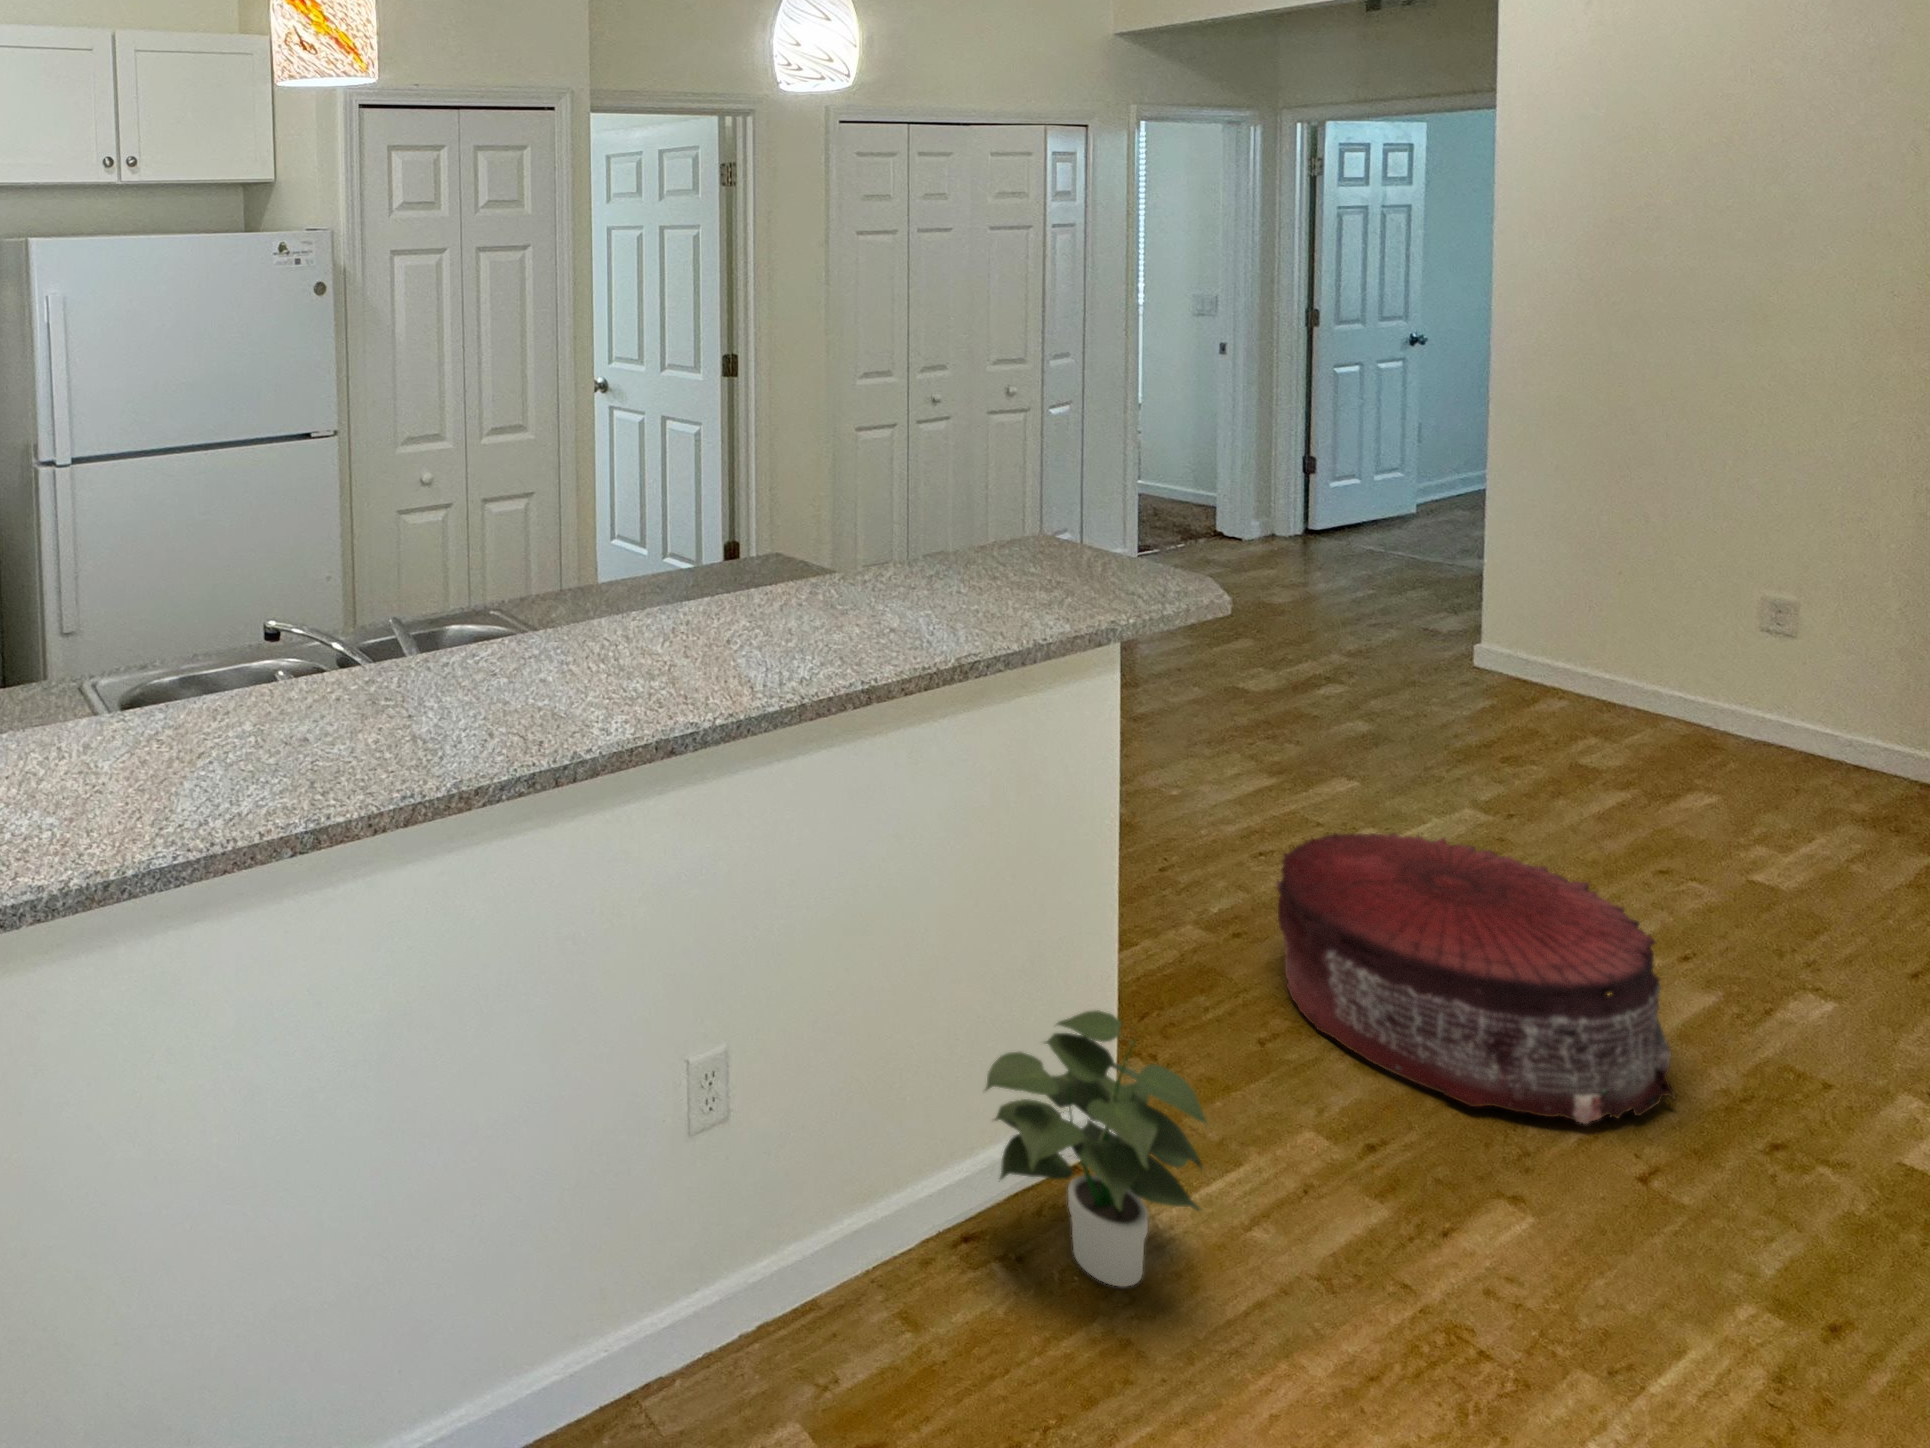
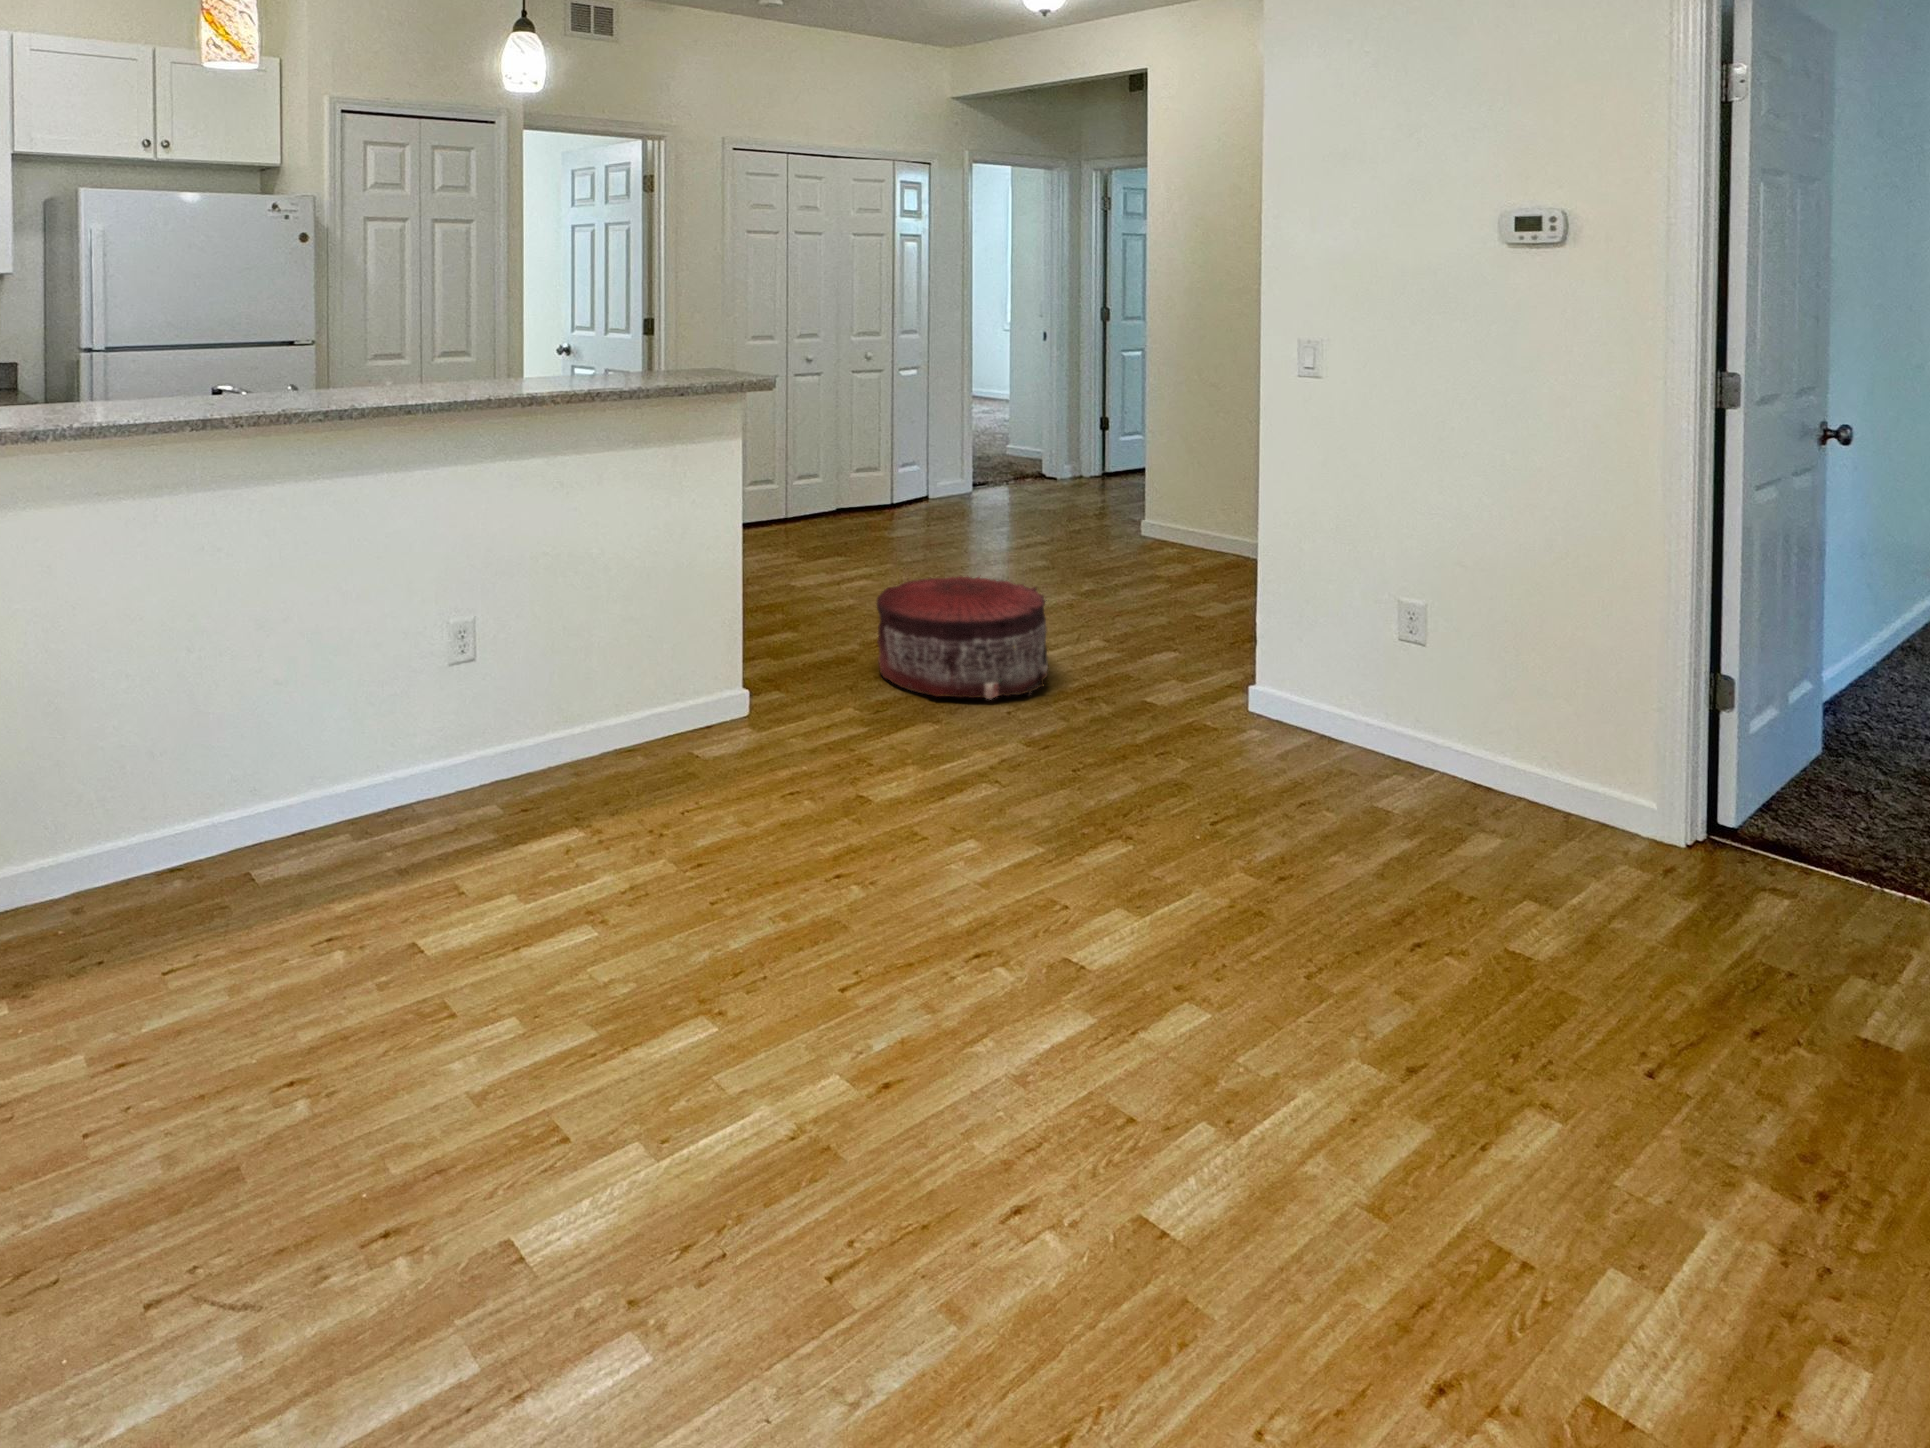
potted plant: present [984,1010,1207,1287] -> none [629,625,747,763]

